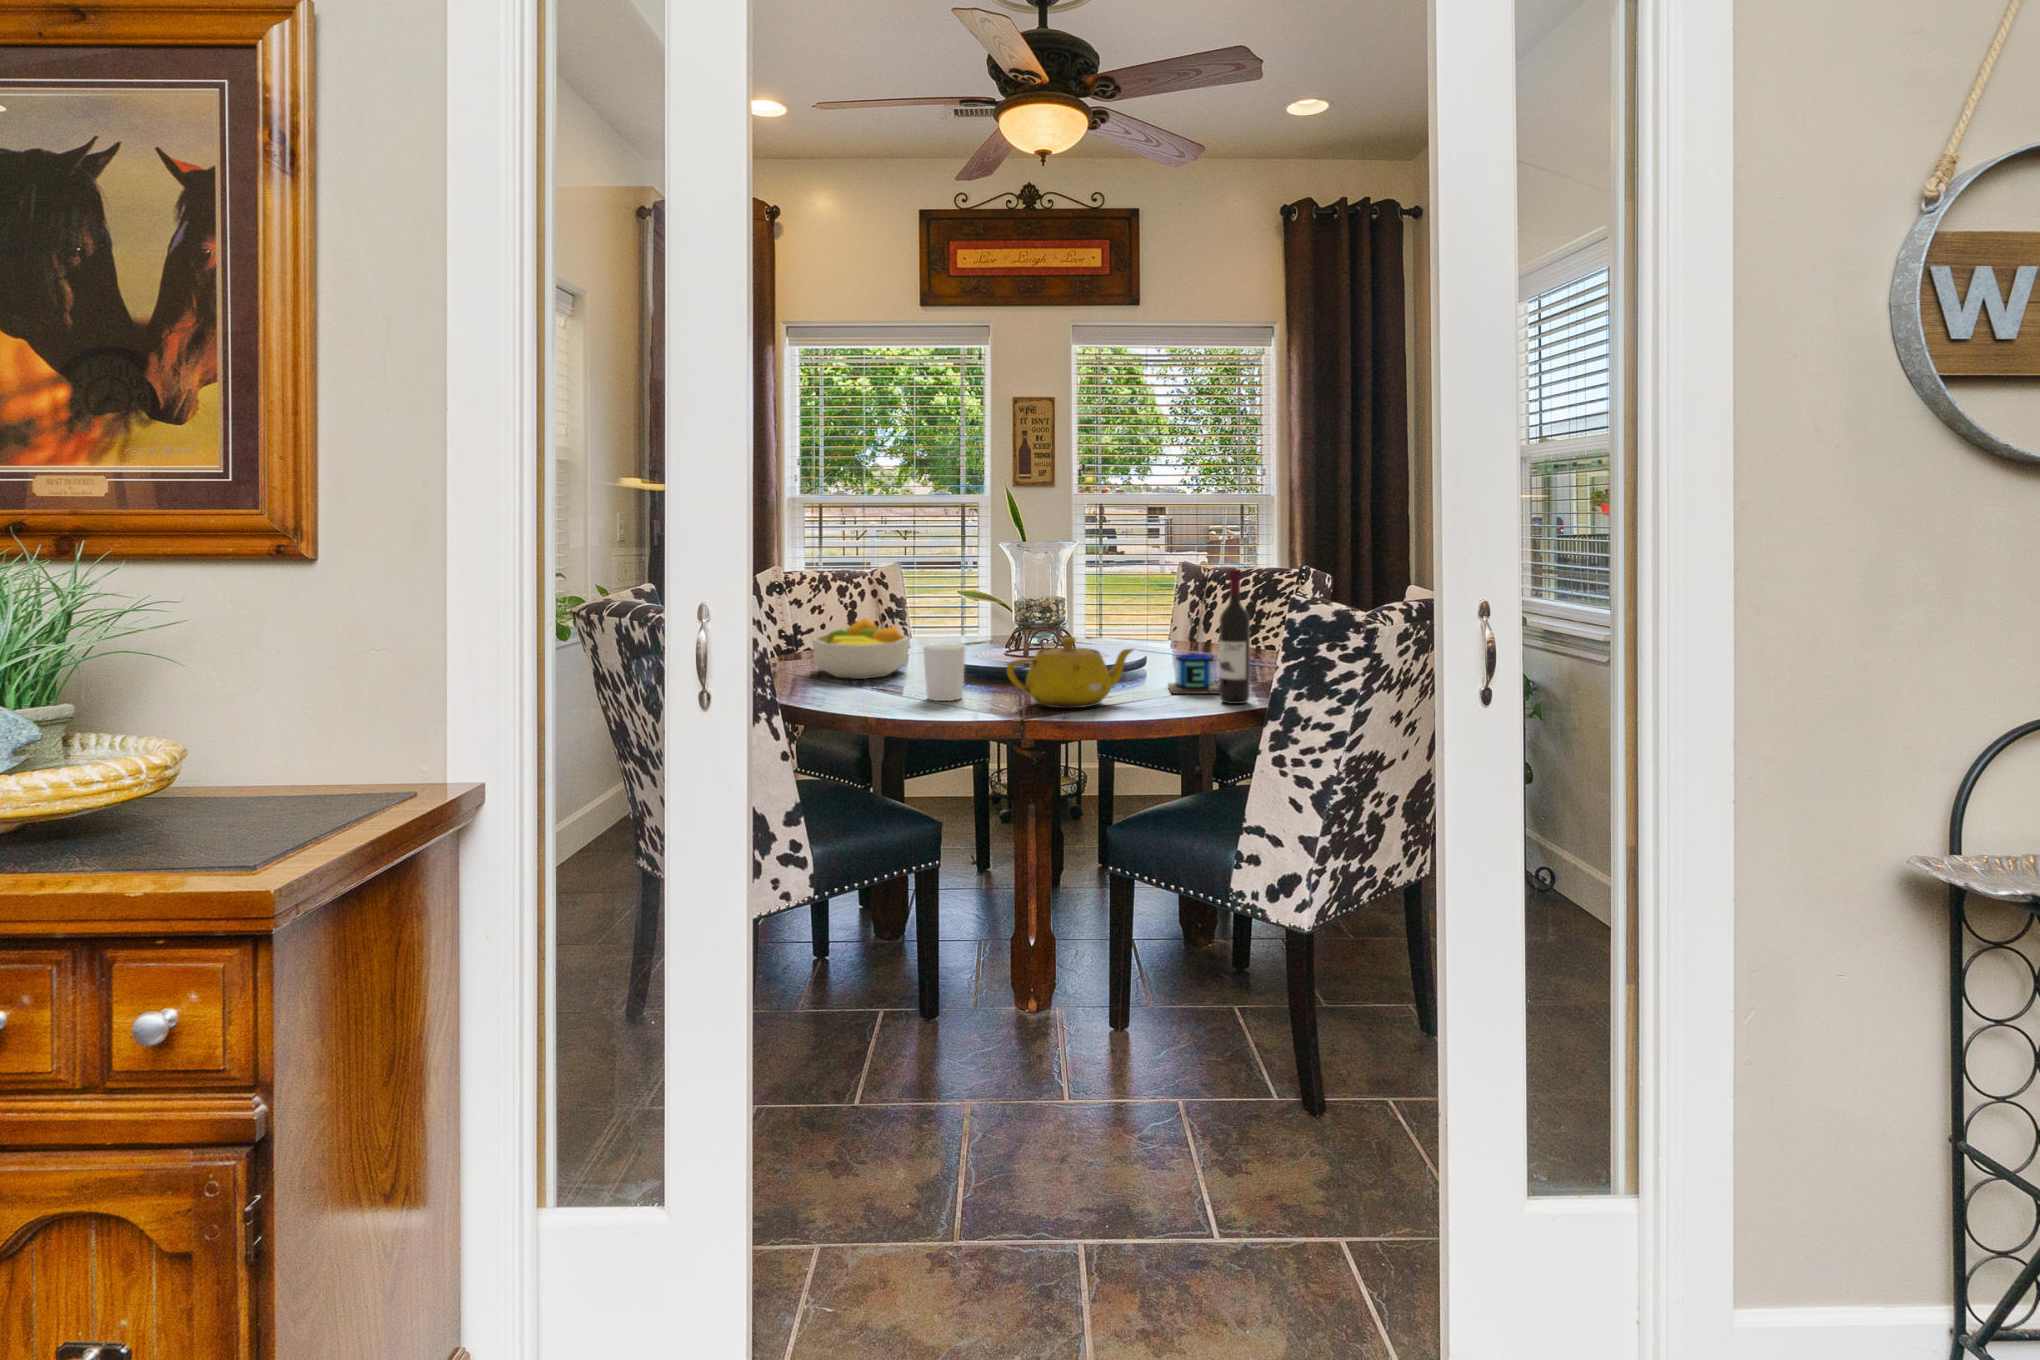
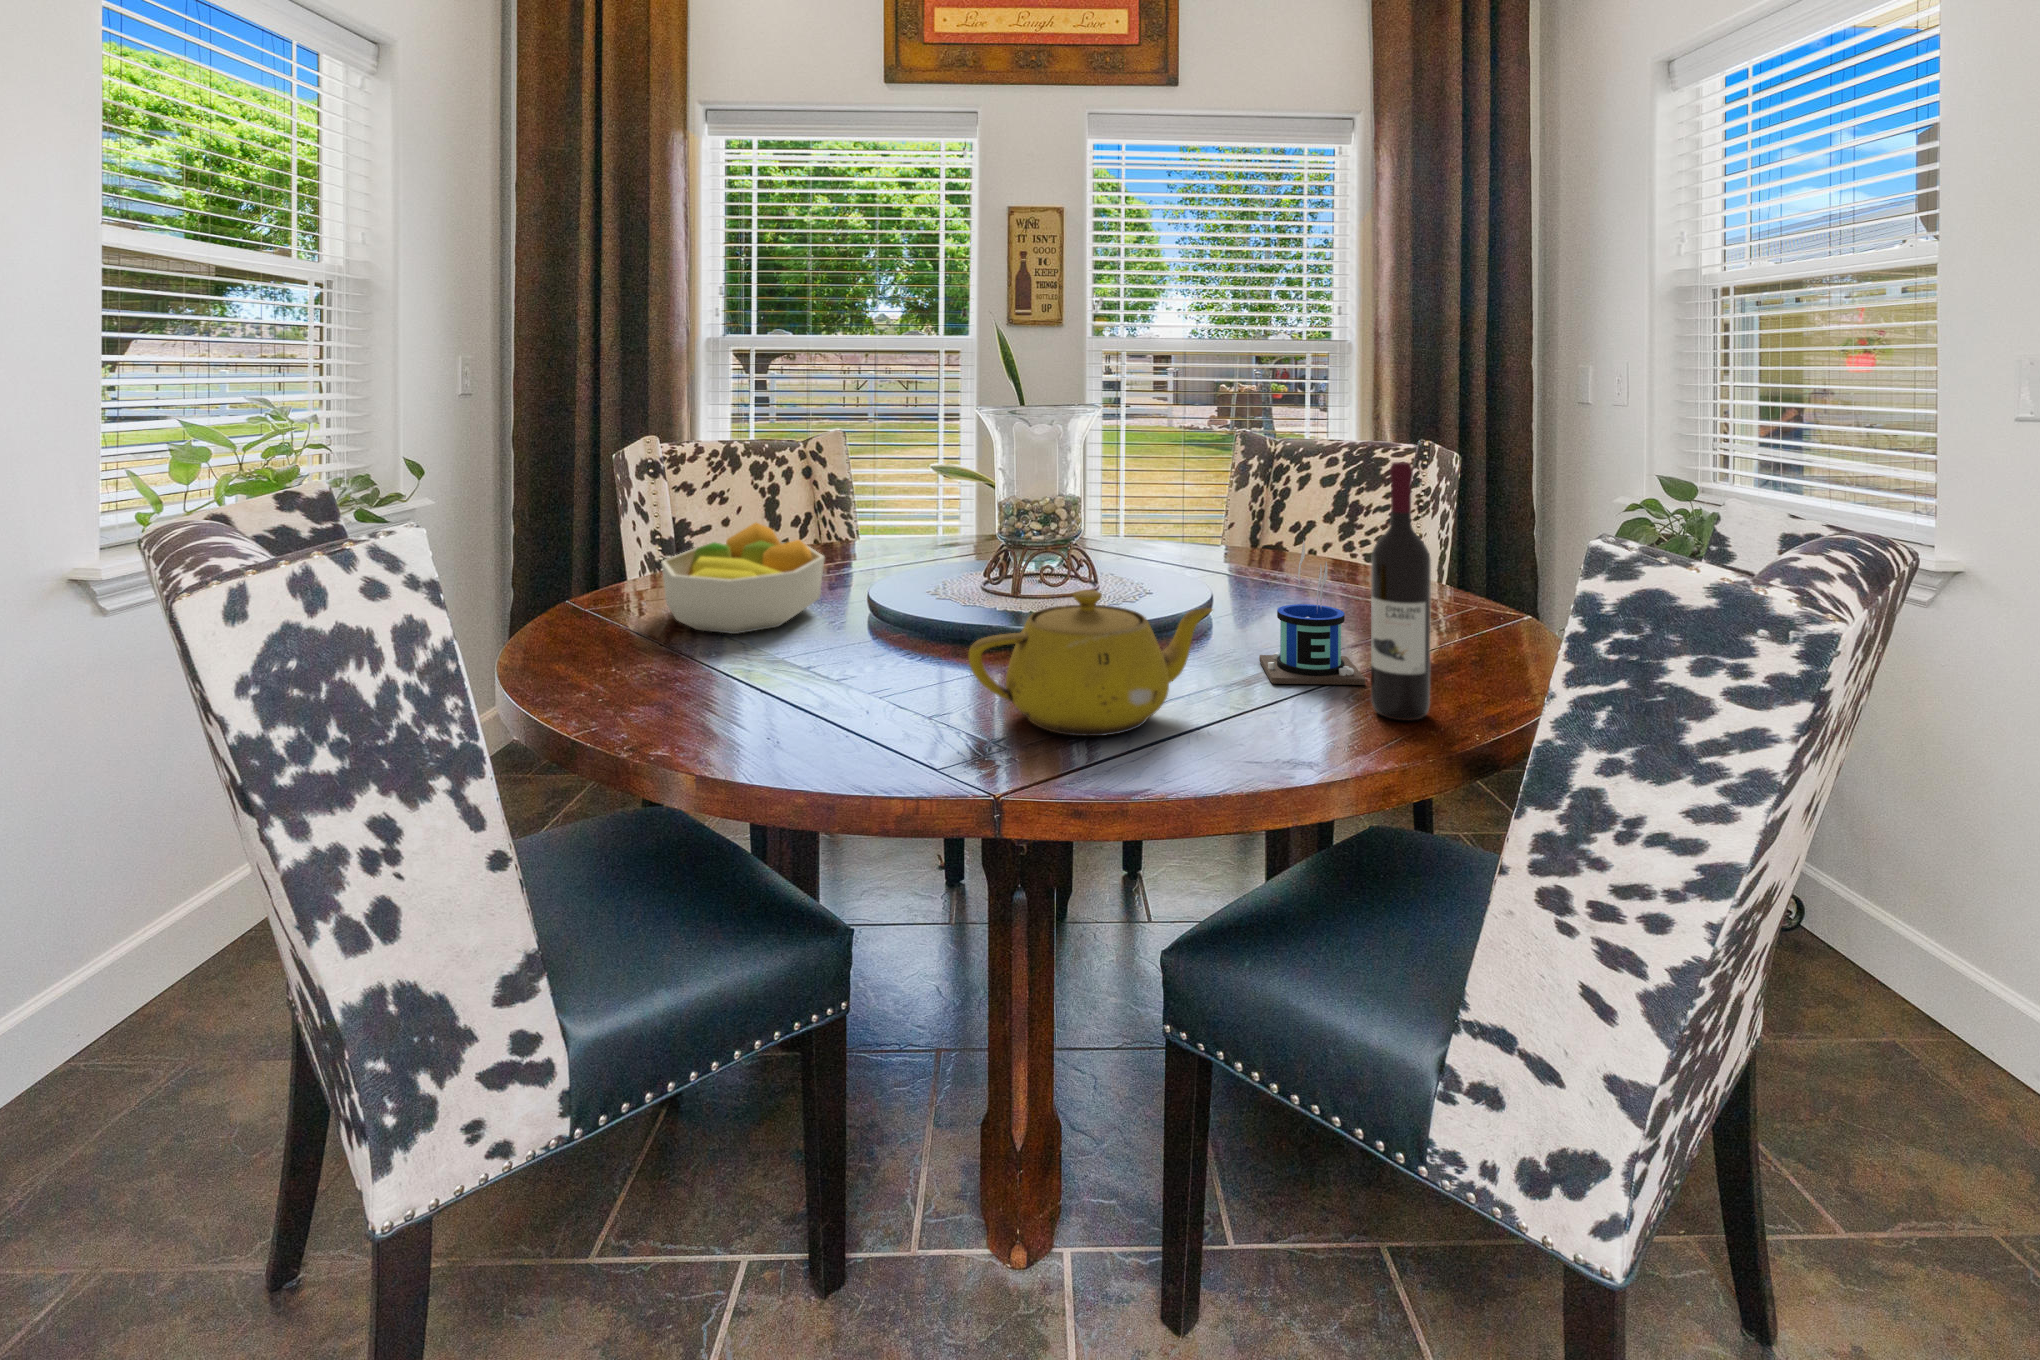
candle holder: present [923,644,966,701] -> none [819,591,898,705]

